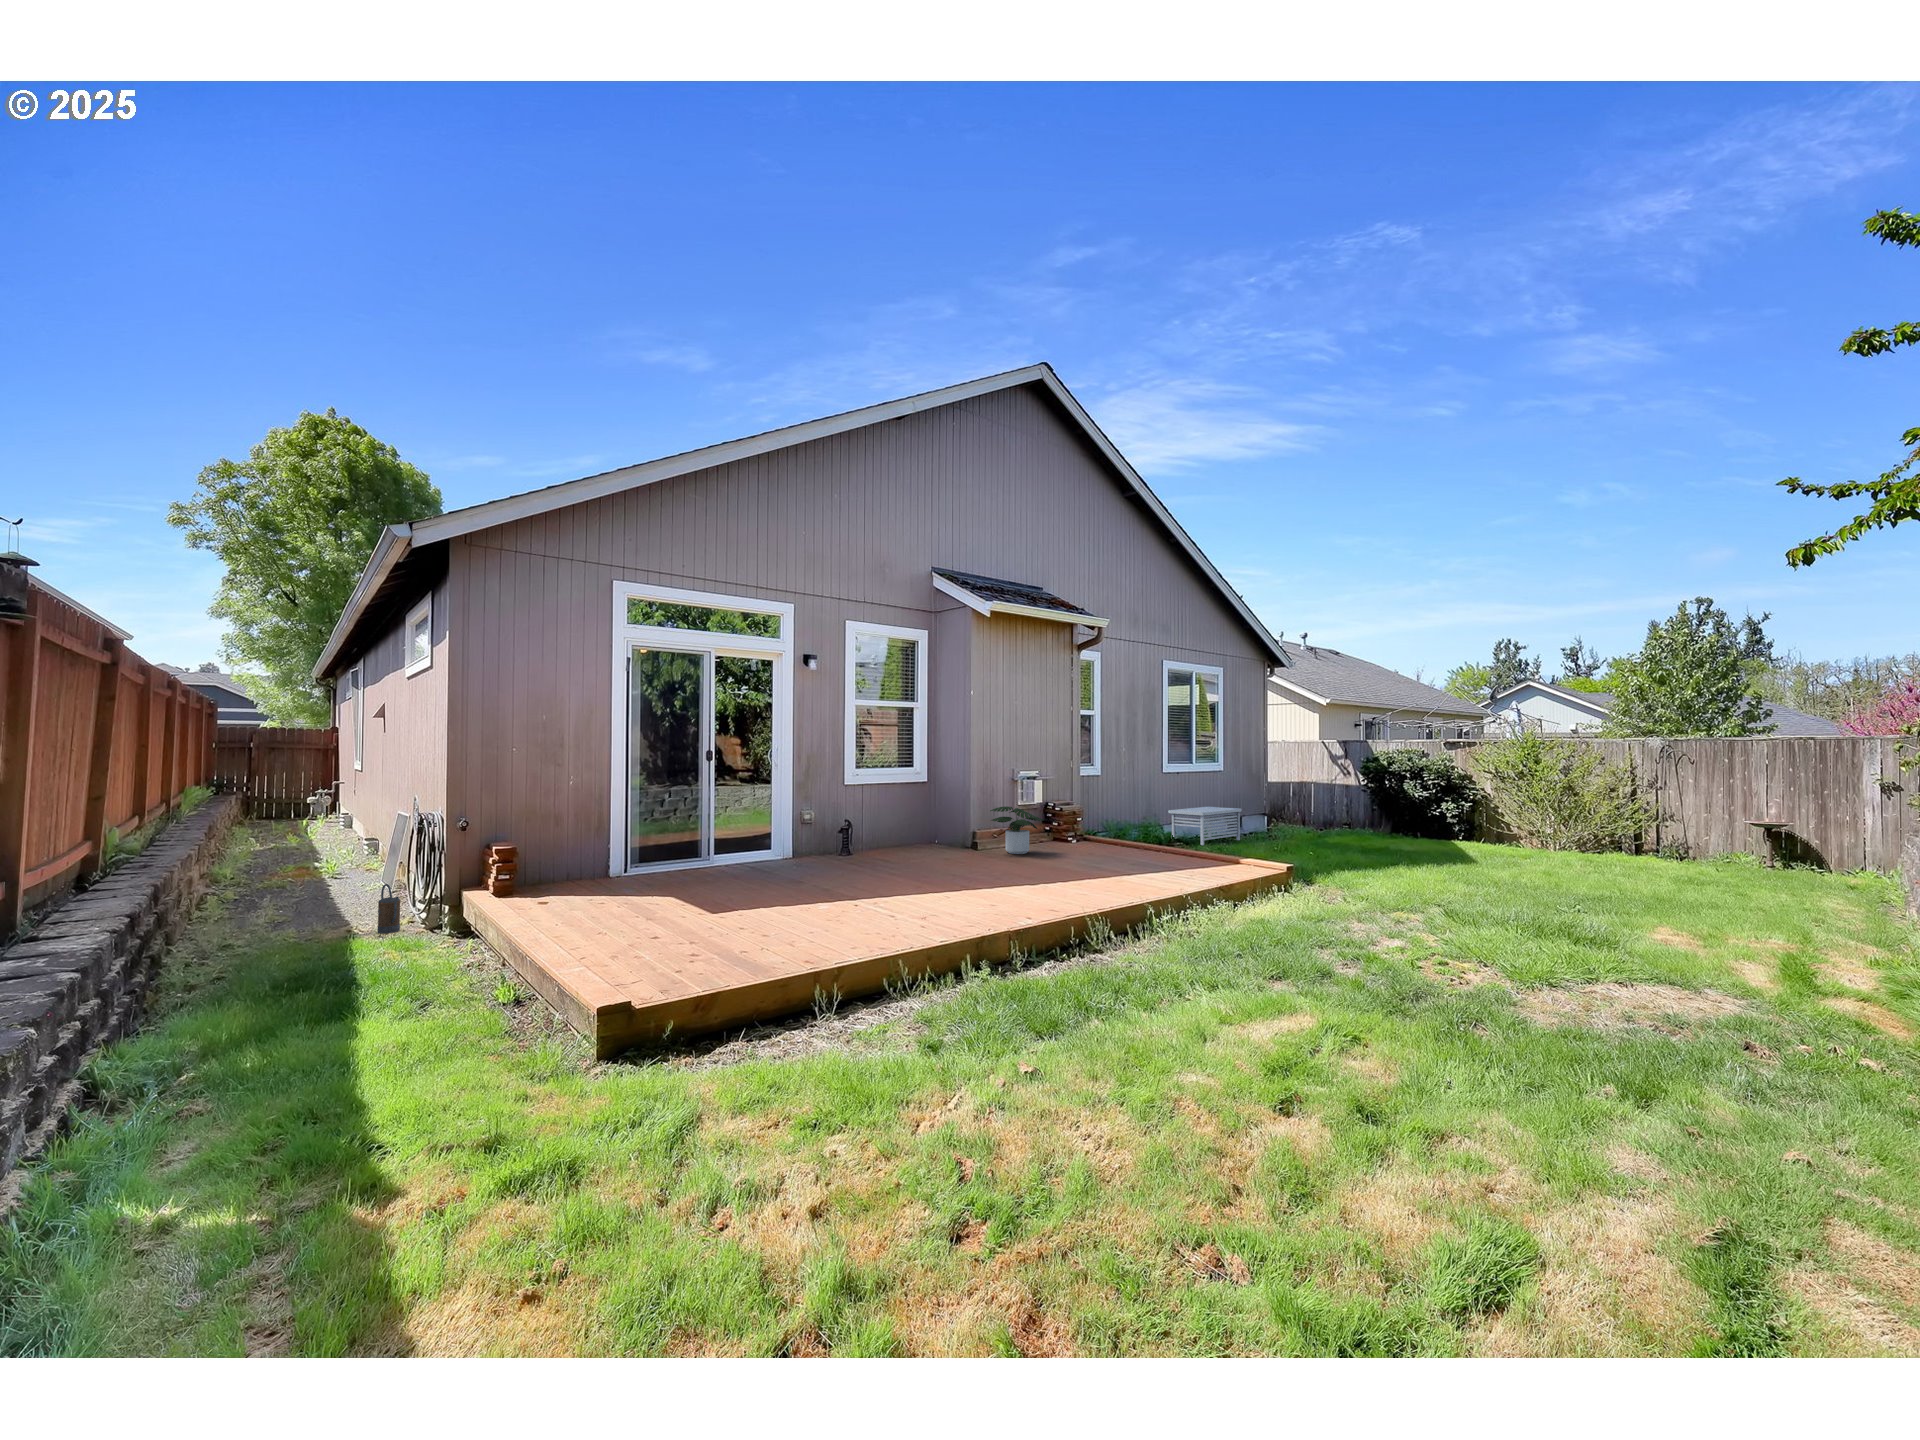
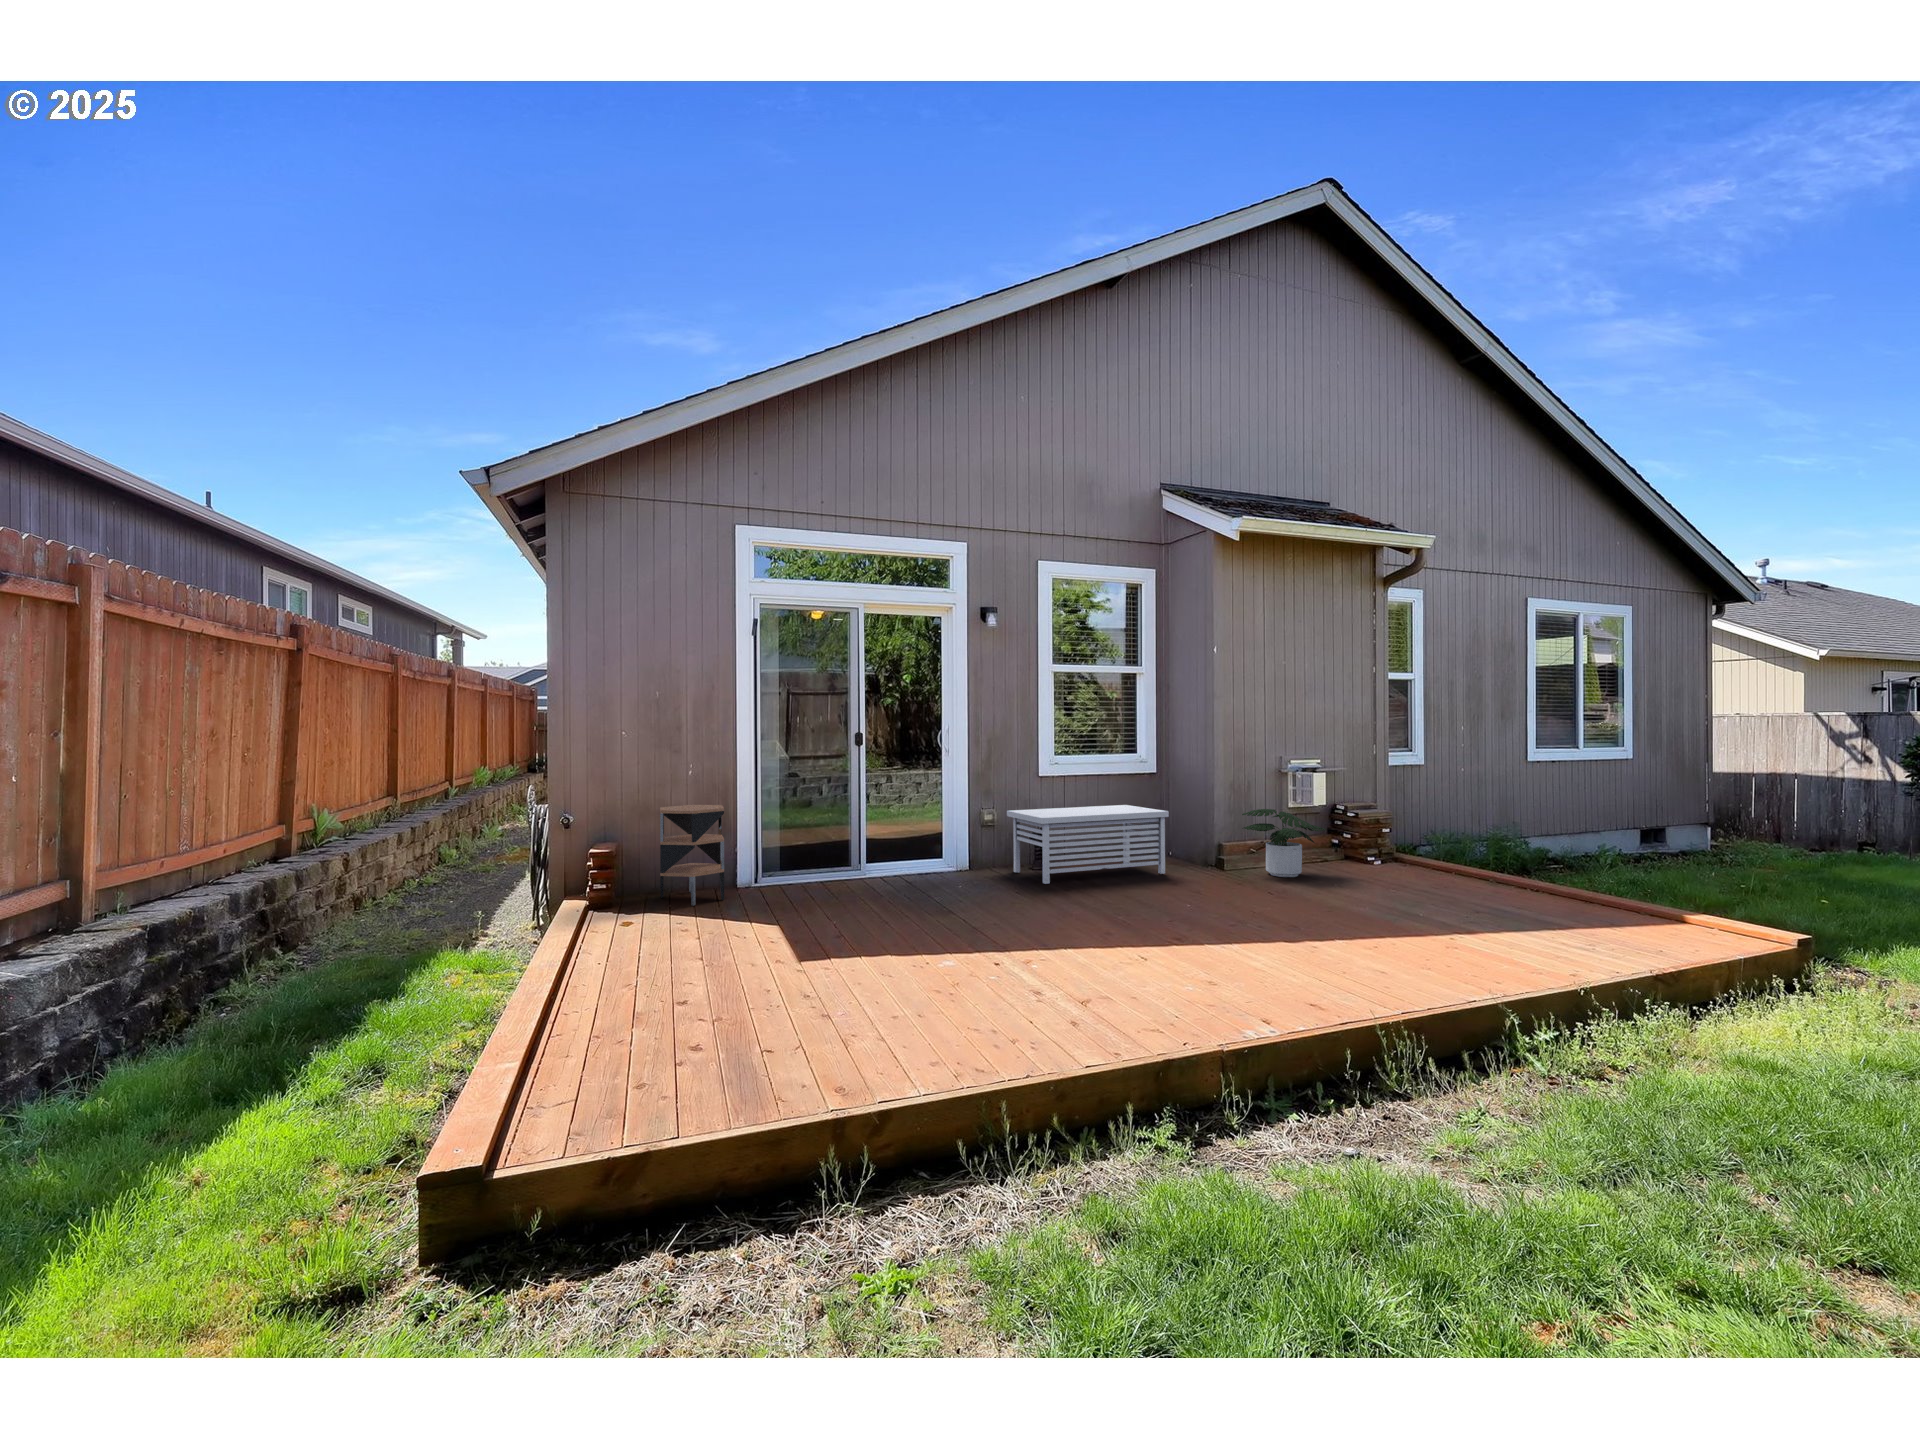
storage bench: present [1168,807,1242,845] -> present [1007,805,1169,884]
side table: none [547,810,609,892] -> present [660,805,724,906]
watering can: present [378,884,400,933] -> none [495,882,519,938]

